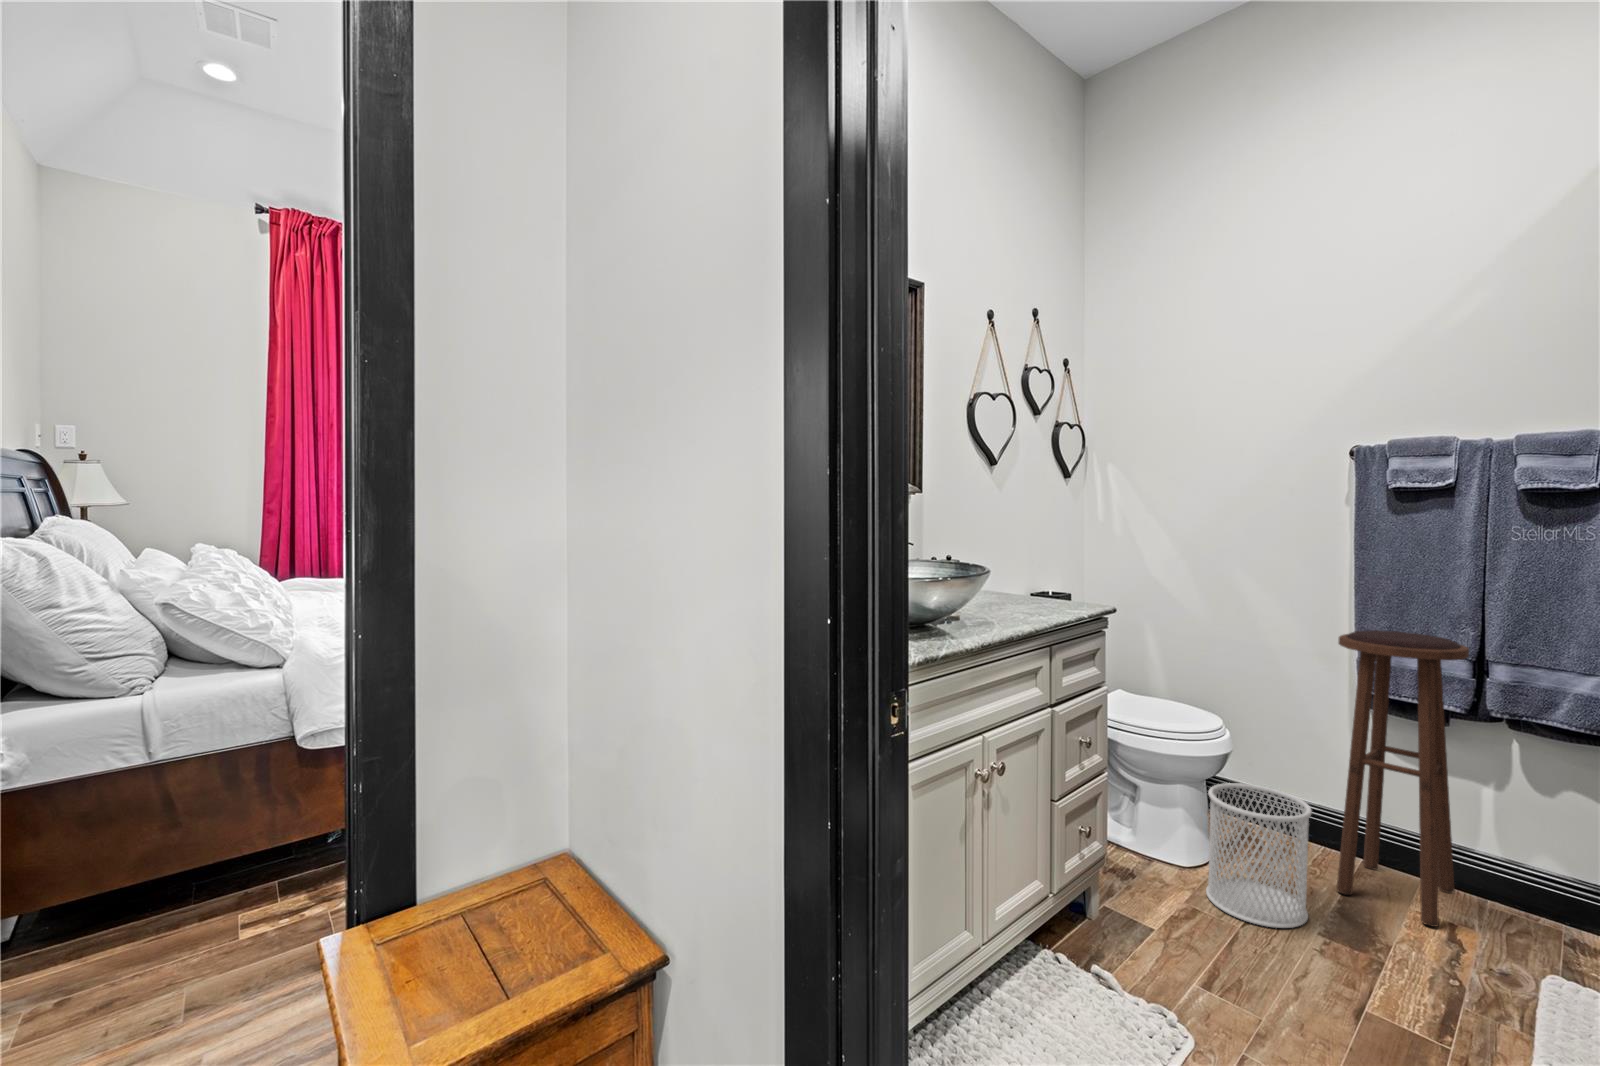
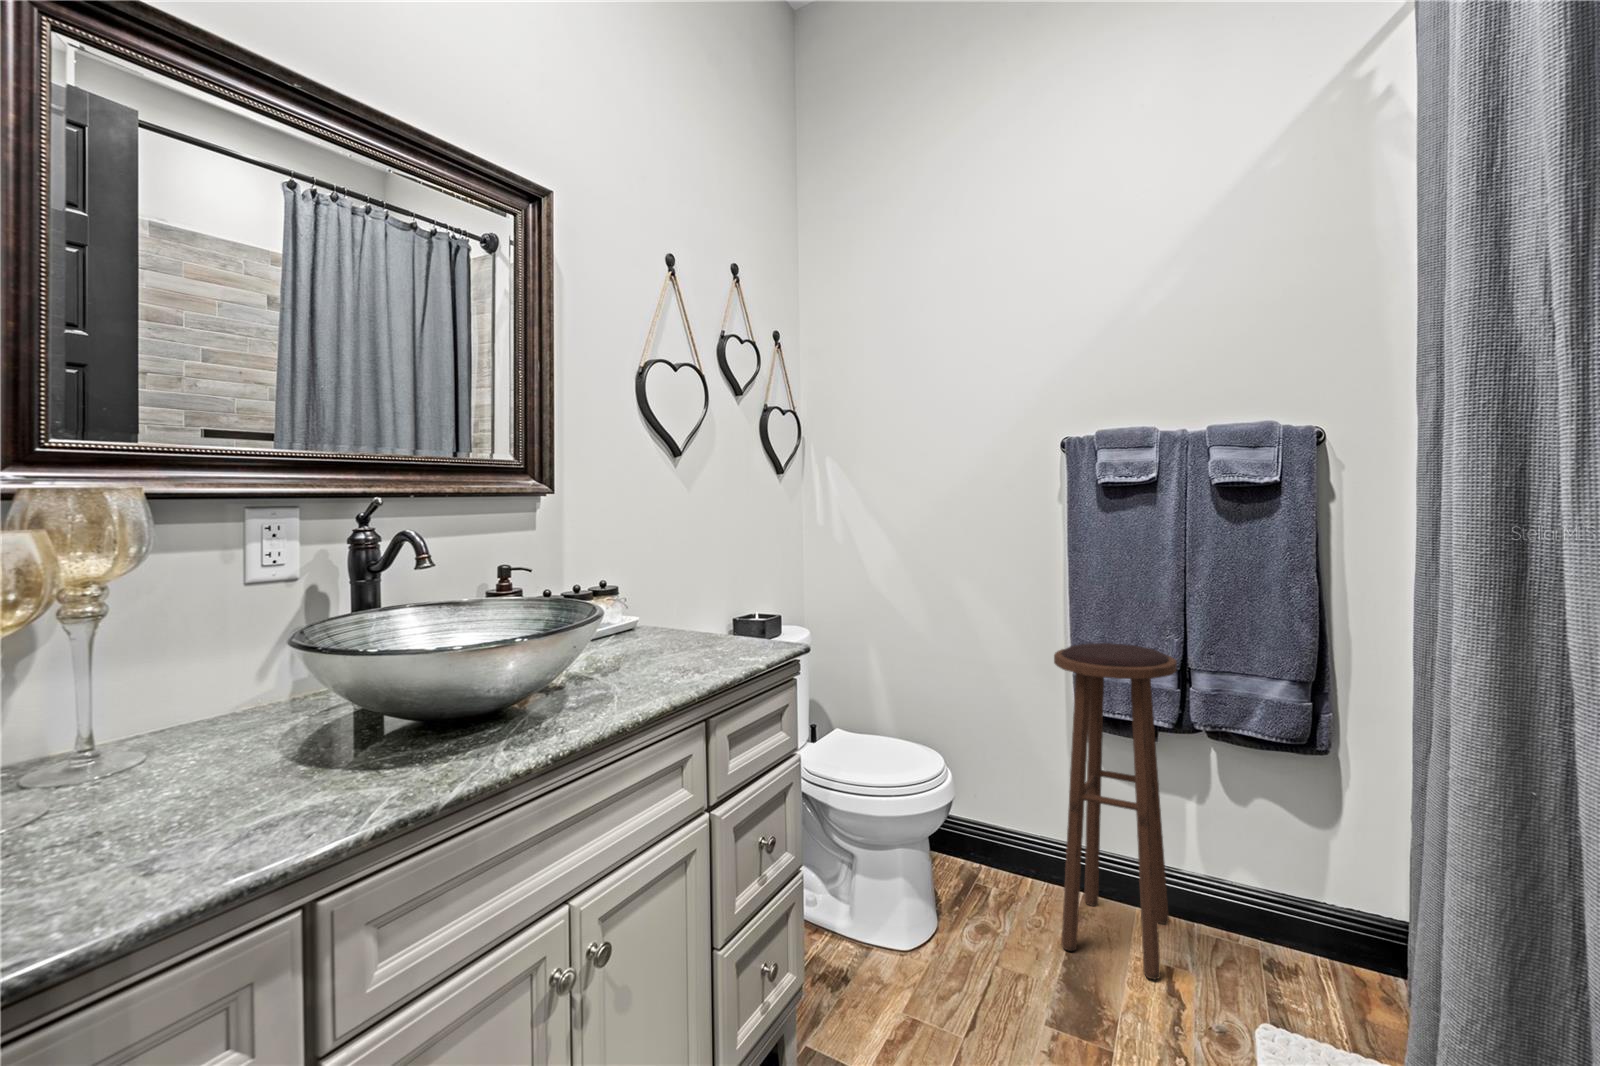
wastebasket: present [1206,783,1312,928] -> none [926,840,1035,1025]

